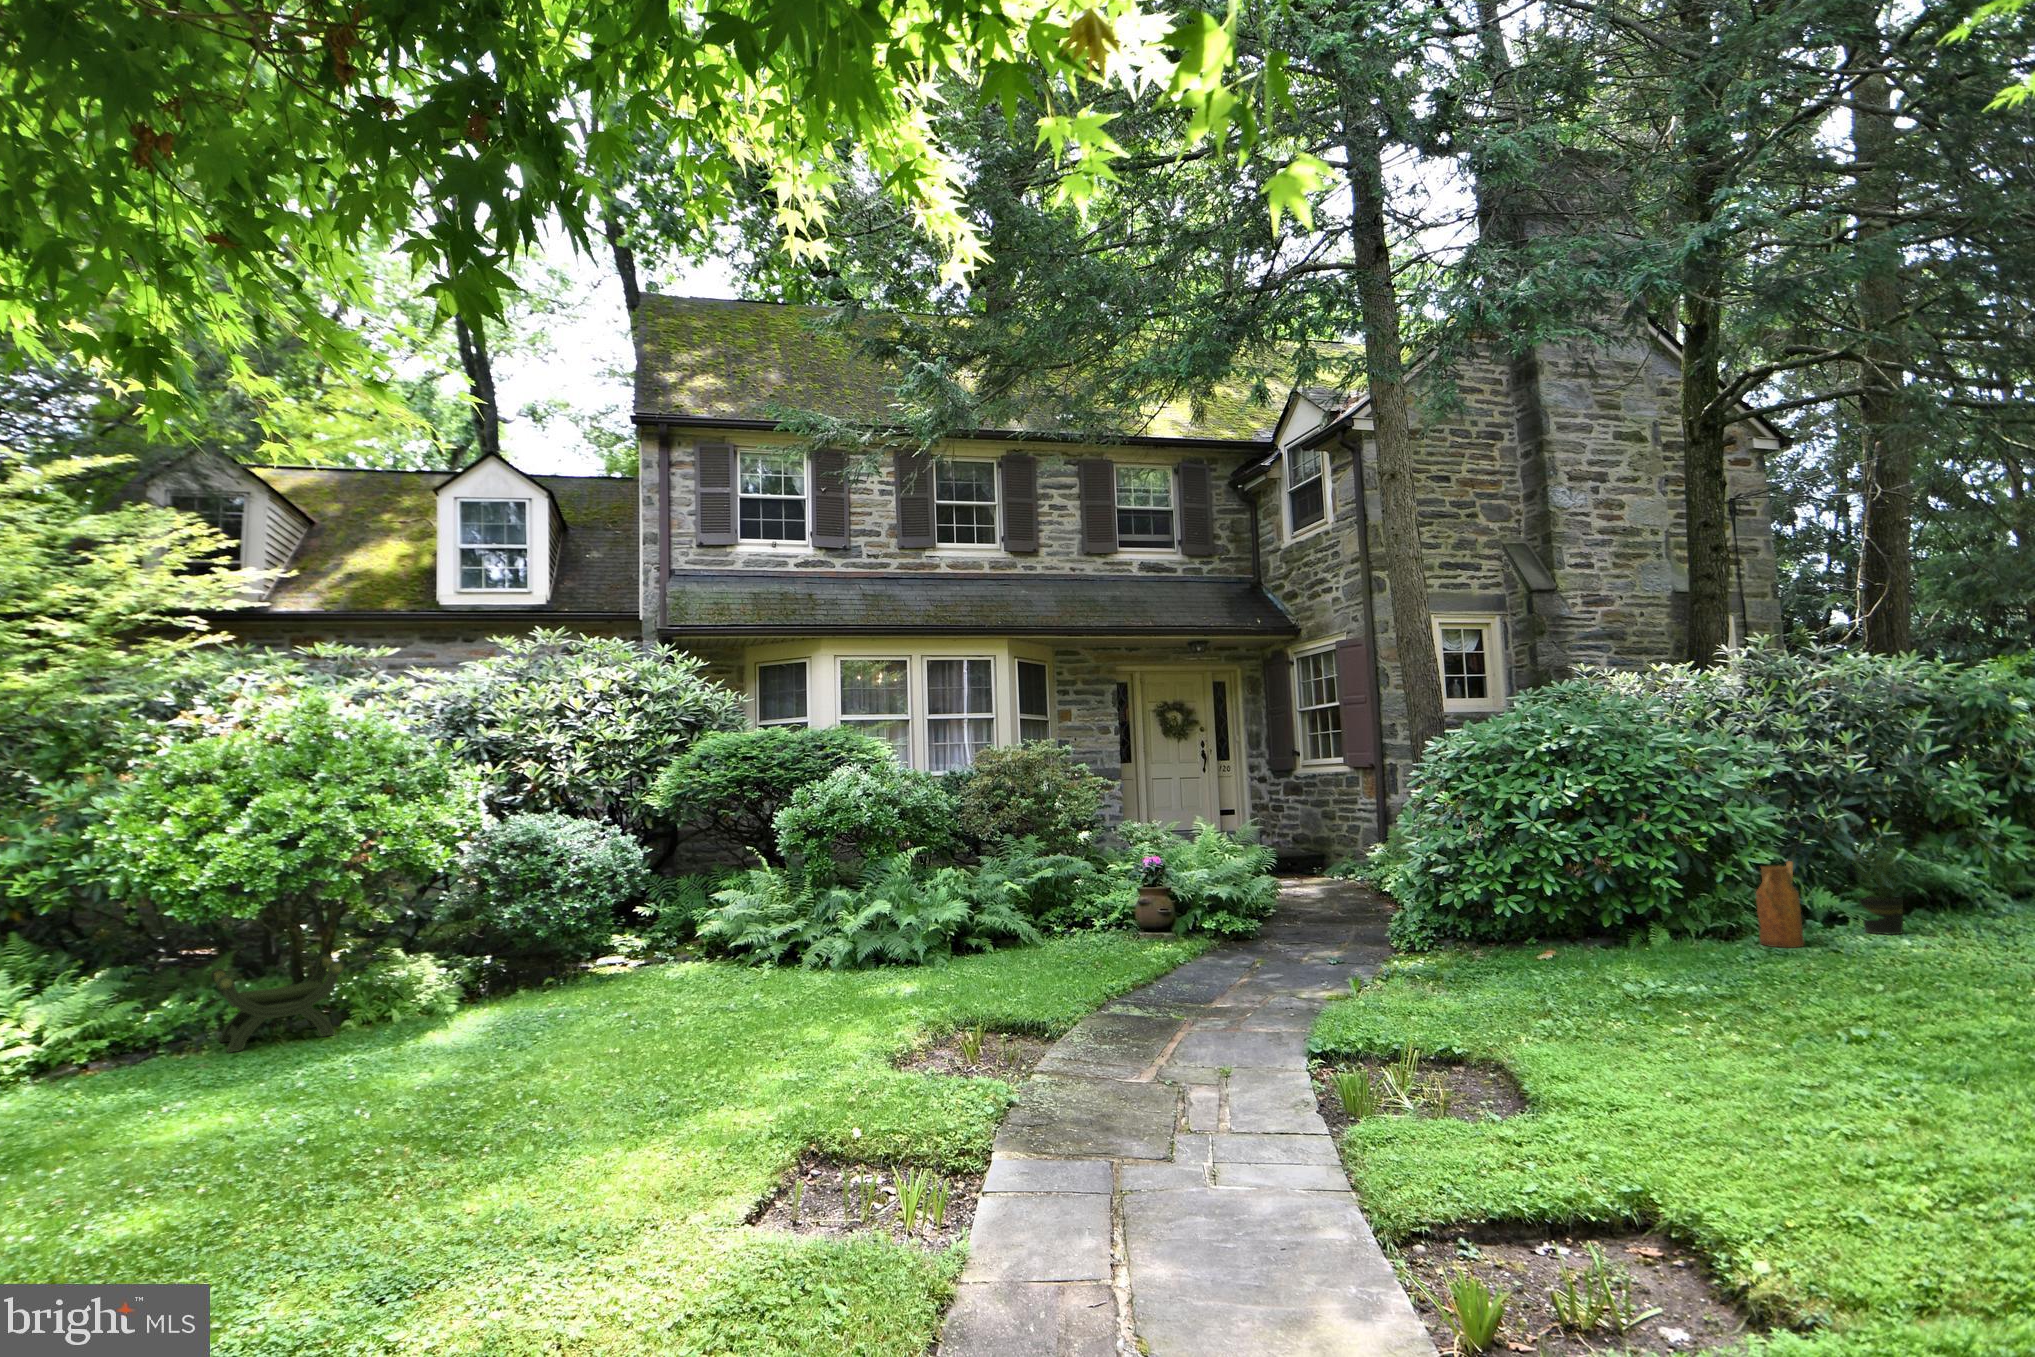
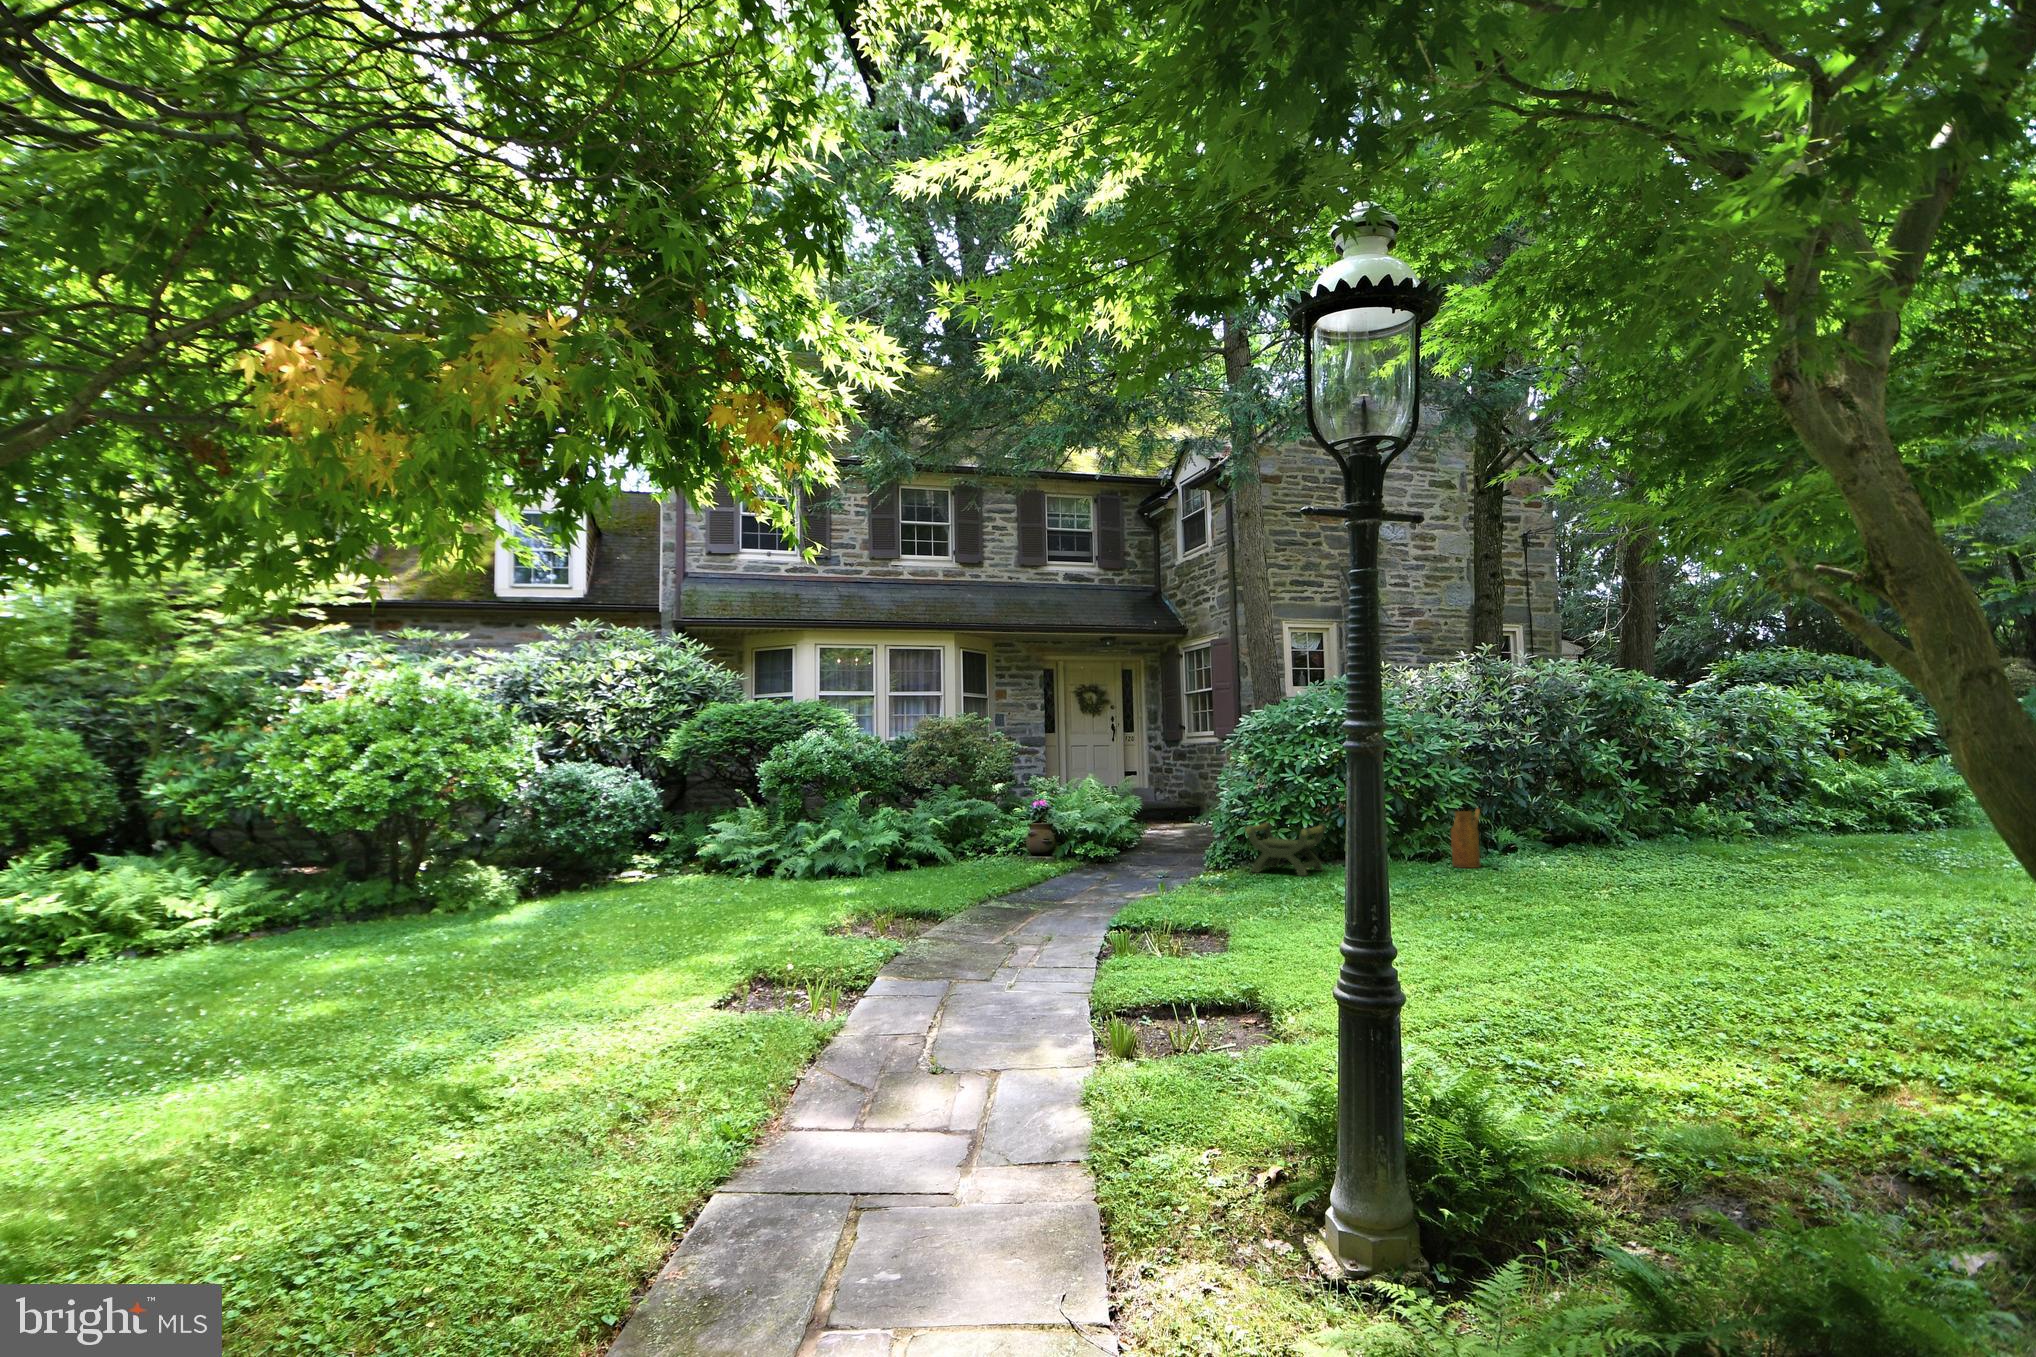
potted plant: present [1845,836,1905,935] -> none [1514,787,1562,861]
stool: present [210,955,345,1053] -> present [1245,822,1326,876]

